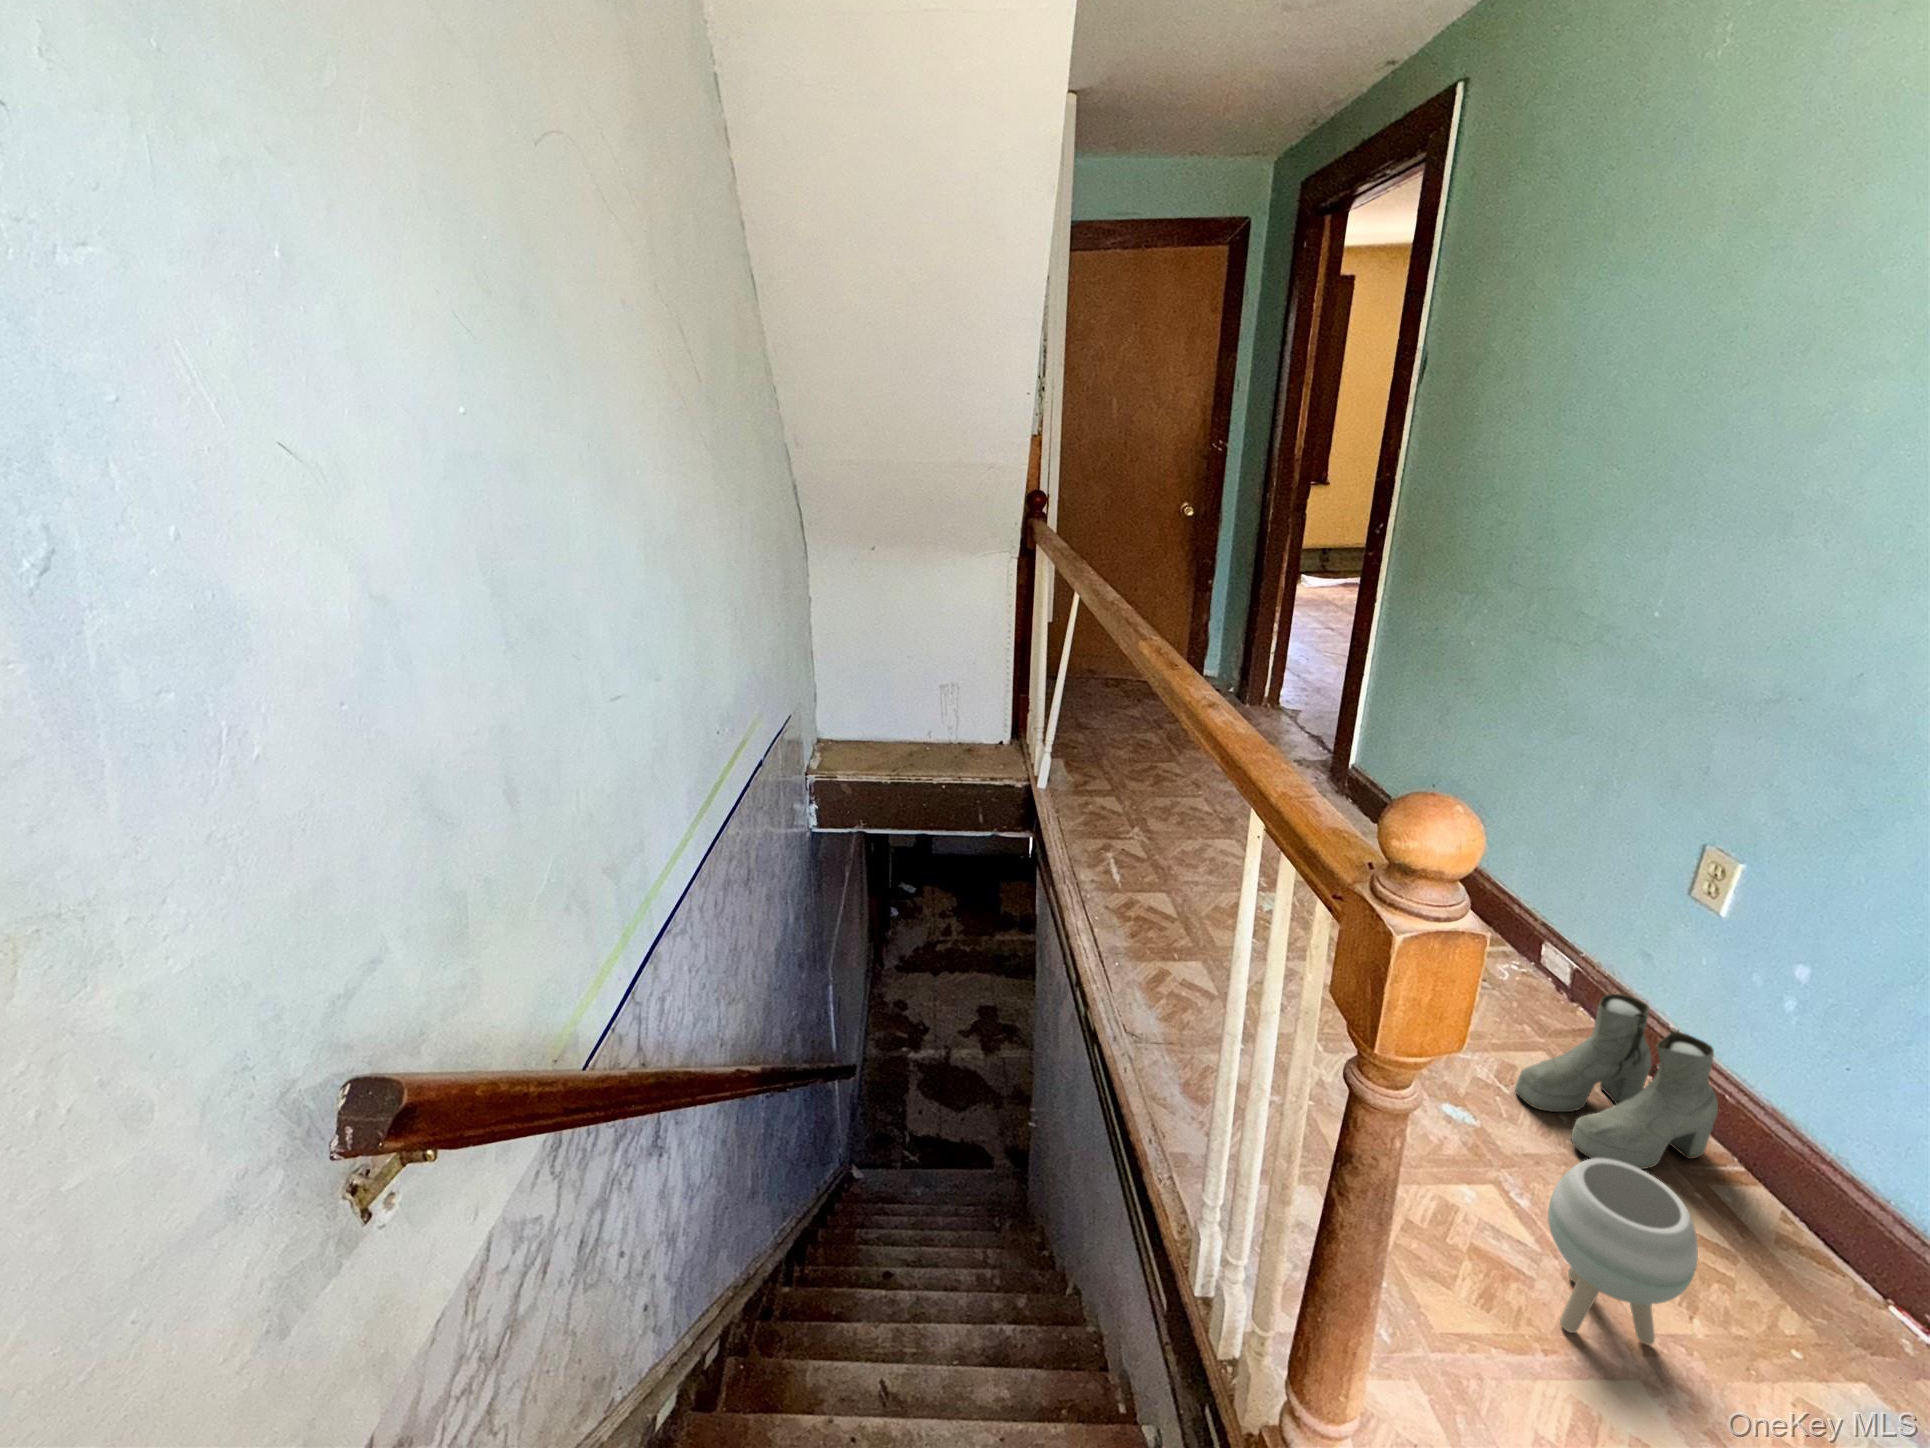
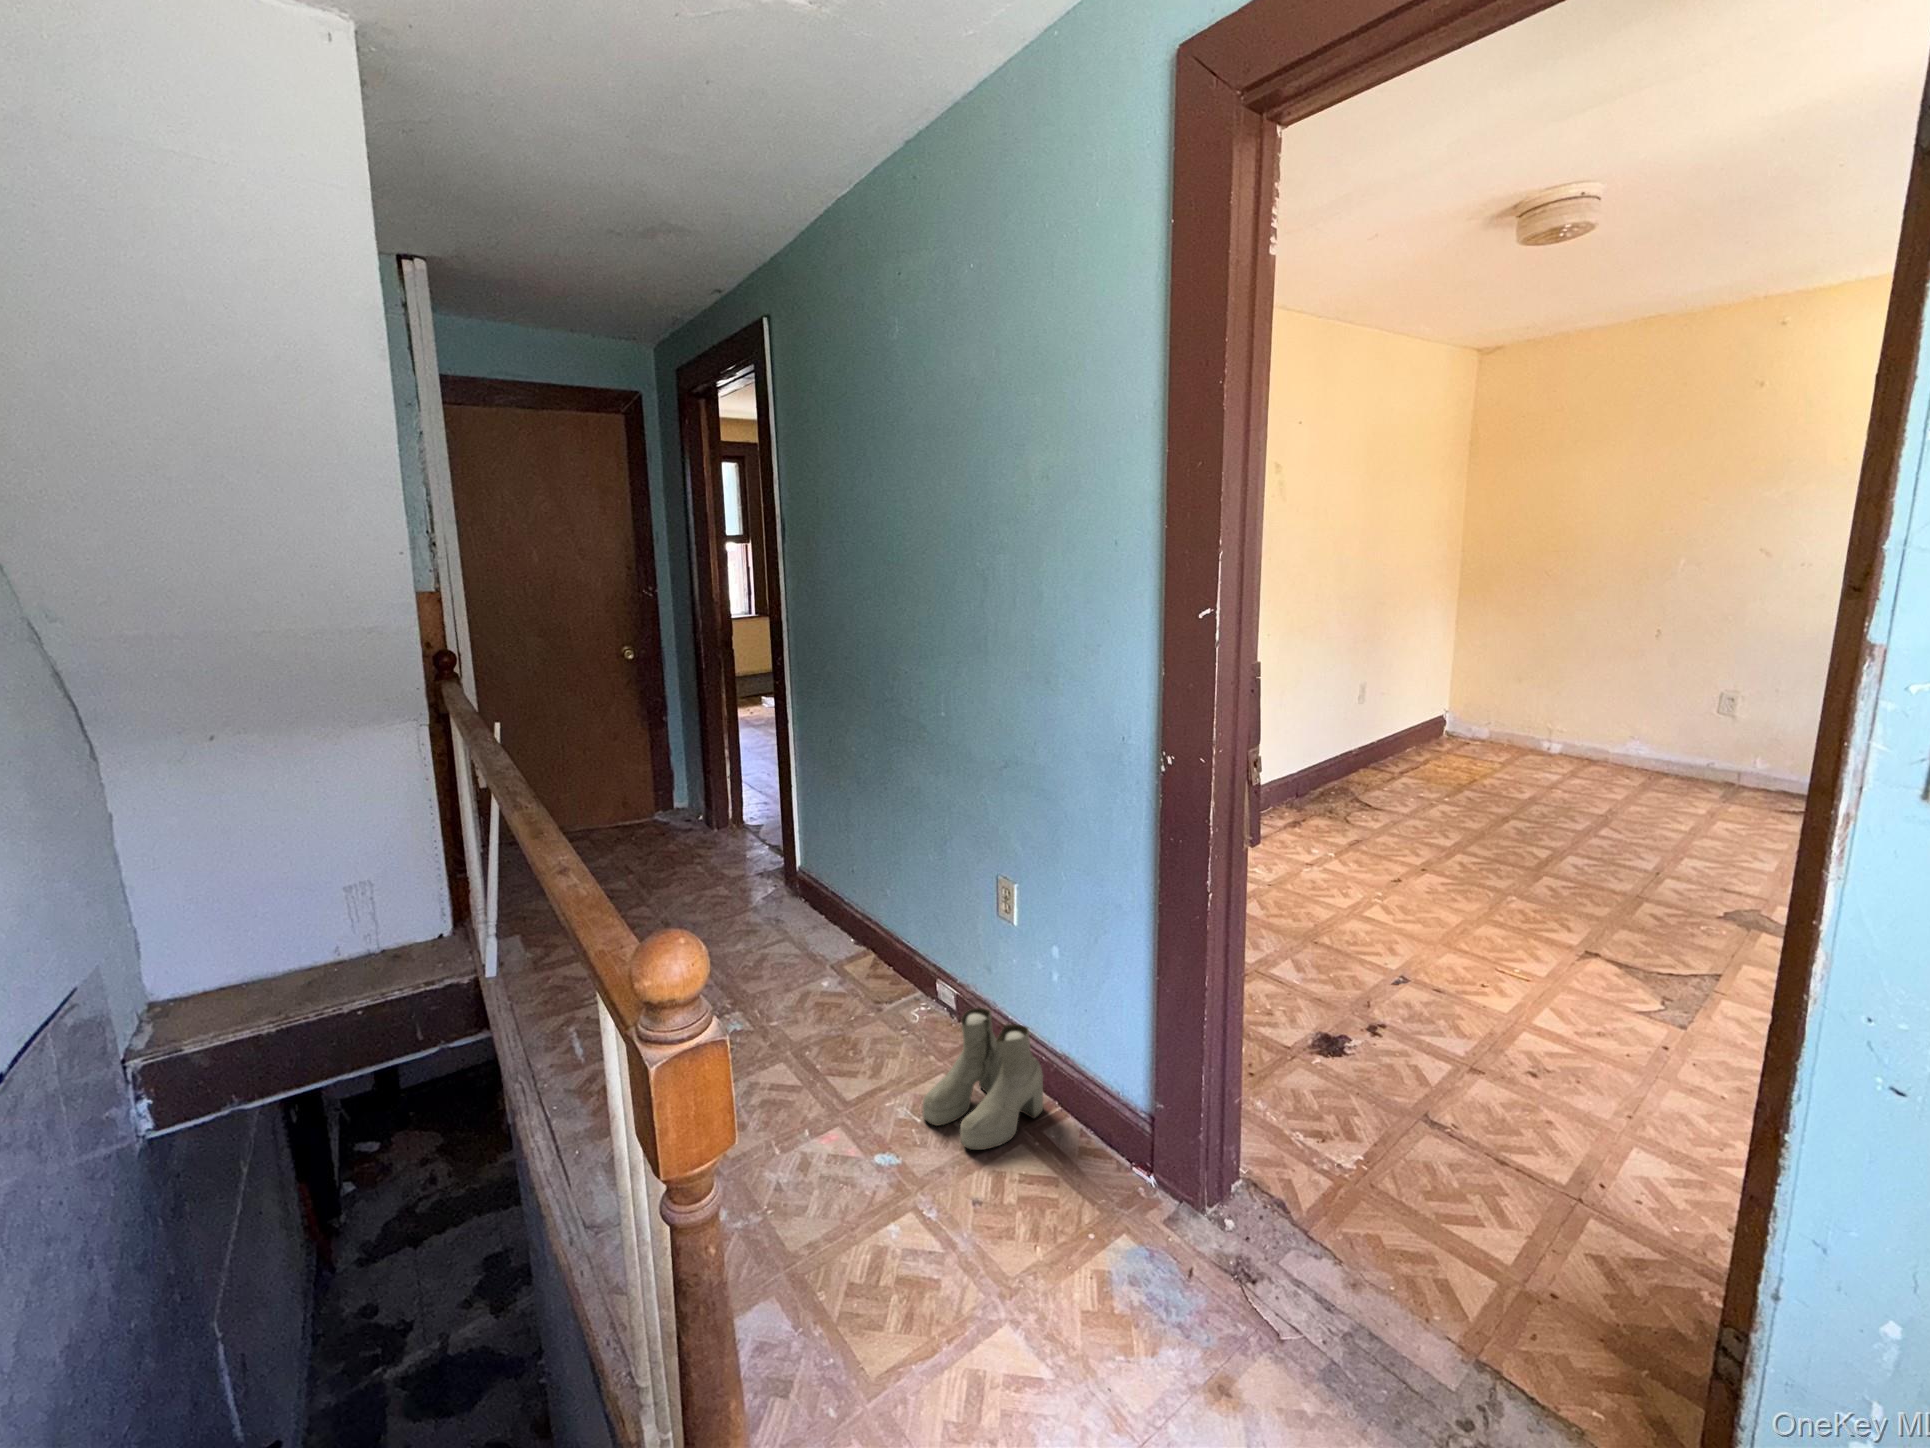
planter: present [1548,1158,1698,1345] -> none [932,1149,1024,1309]

